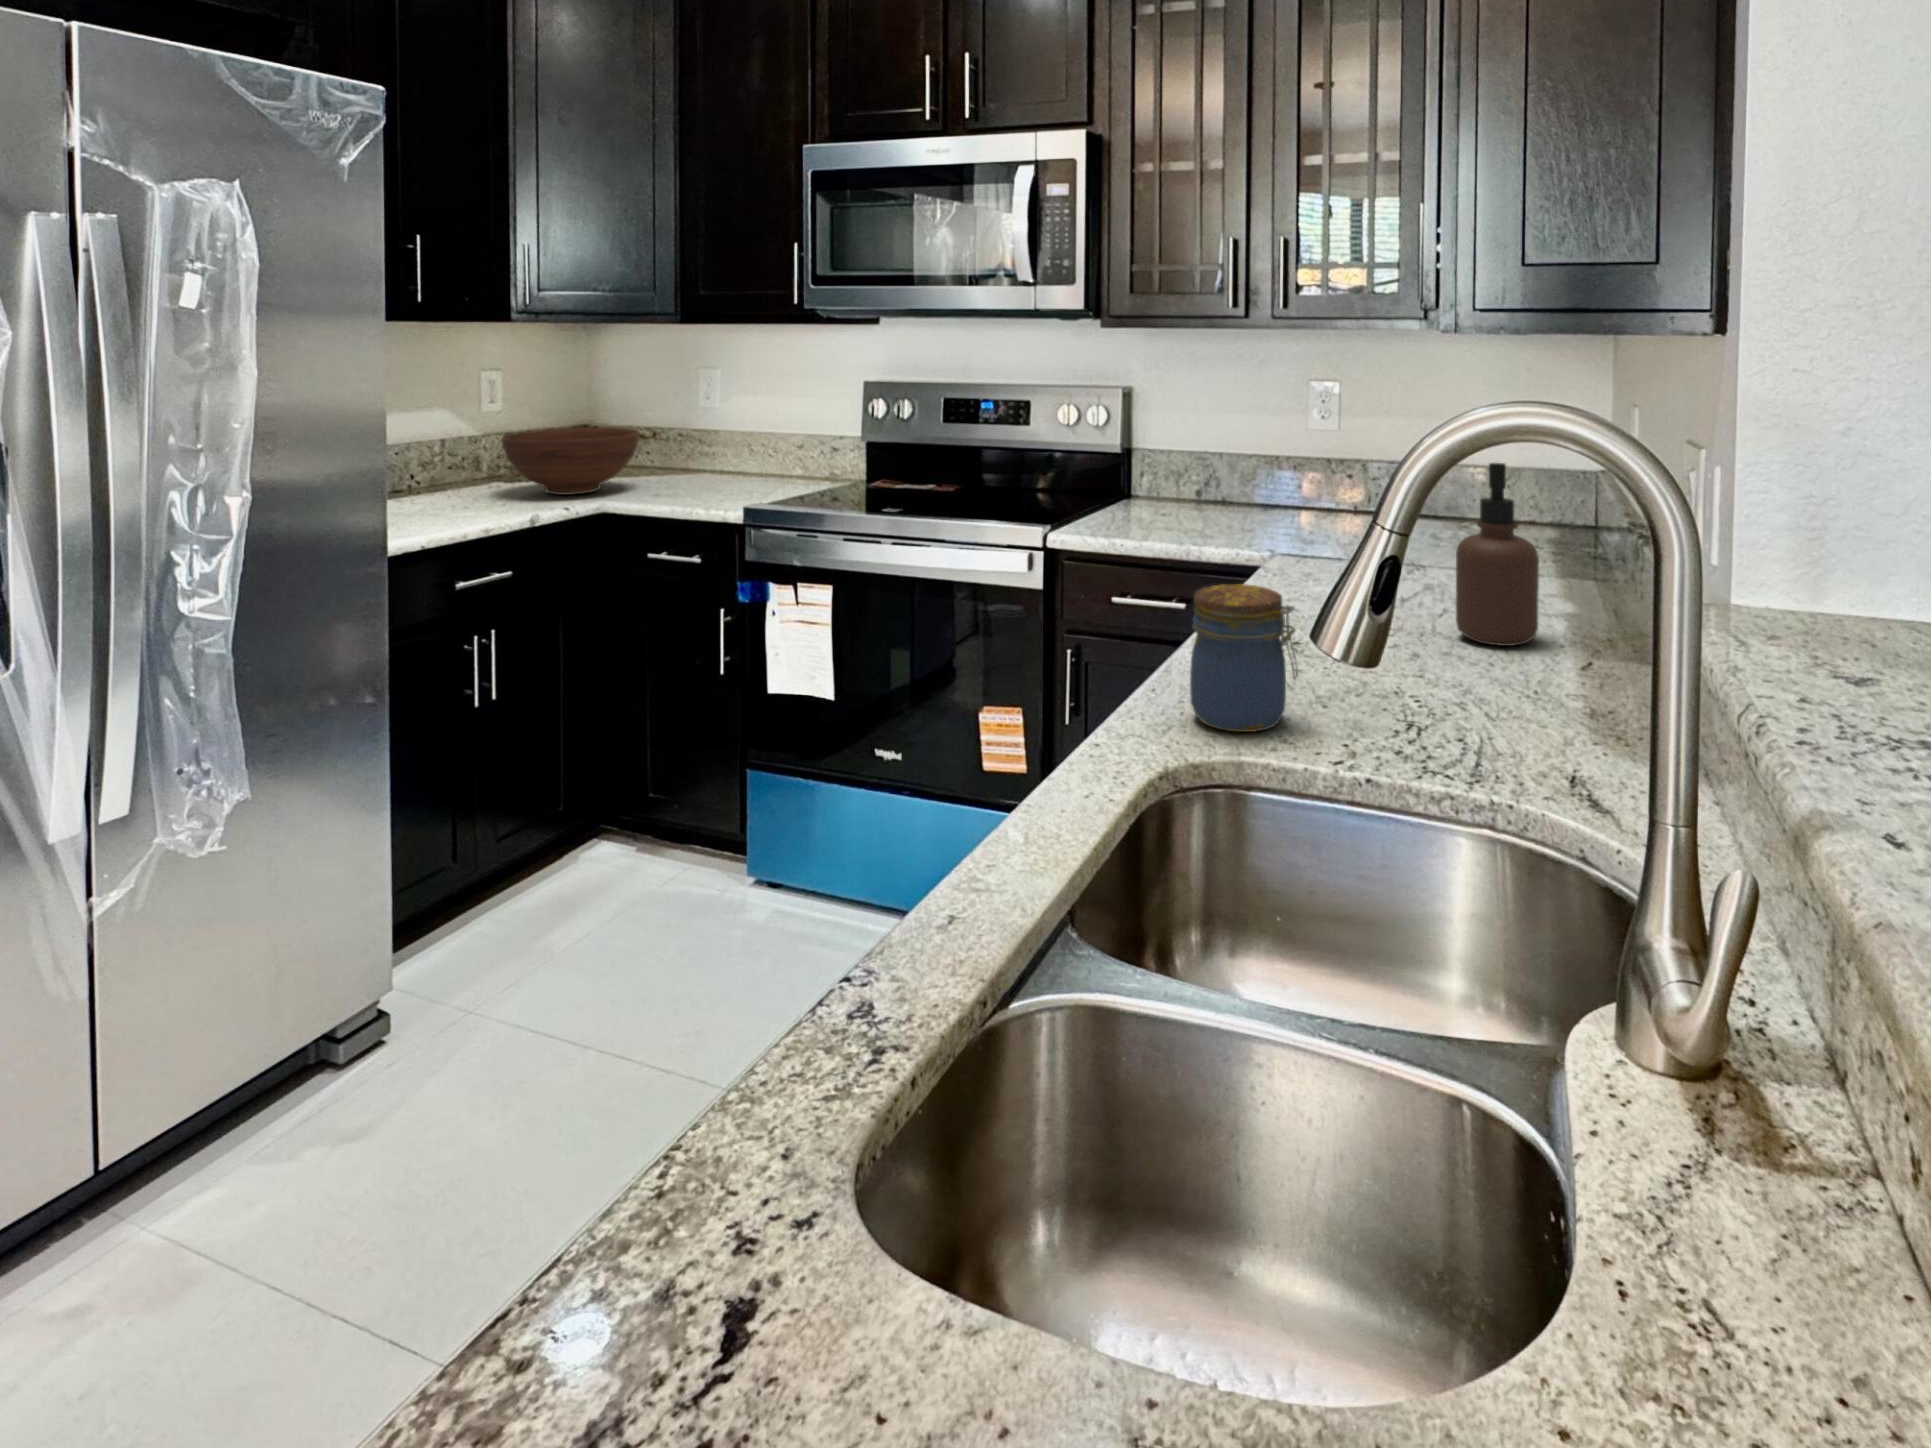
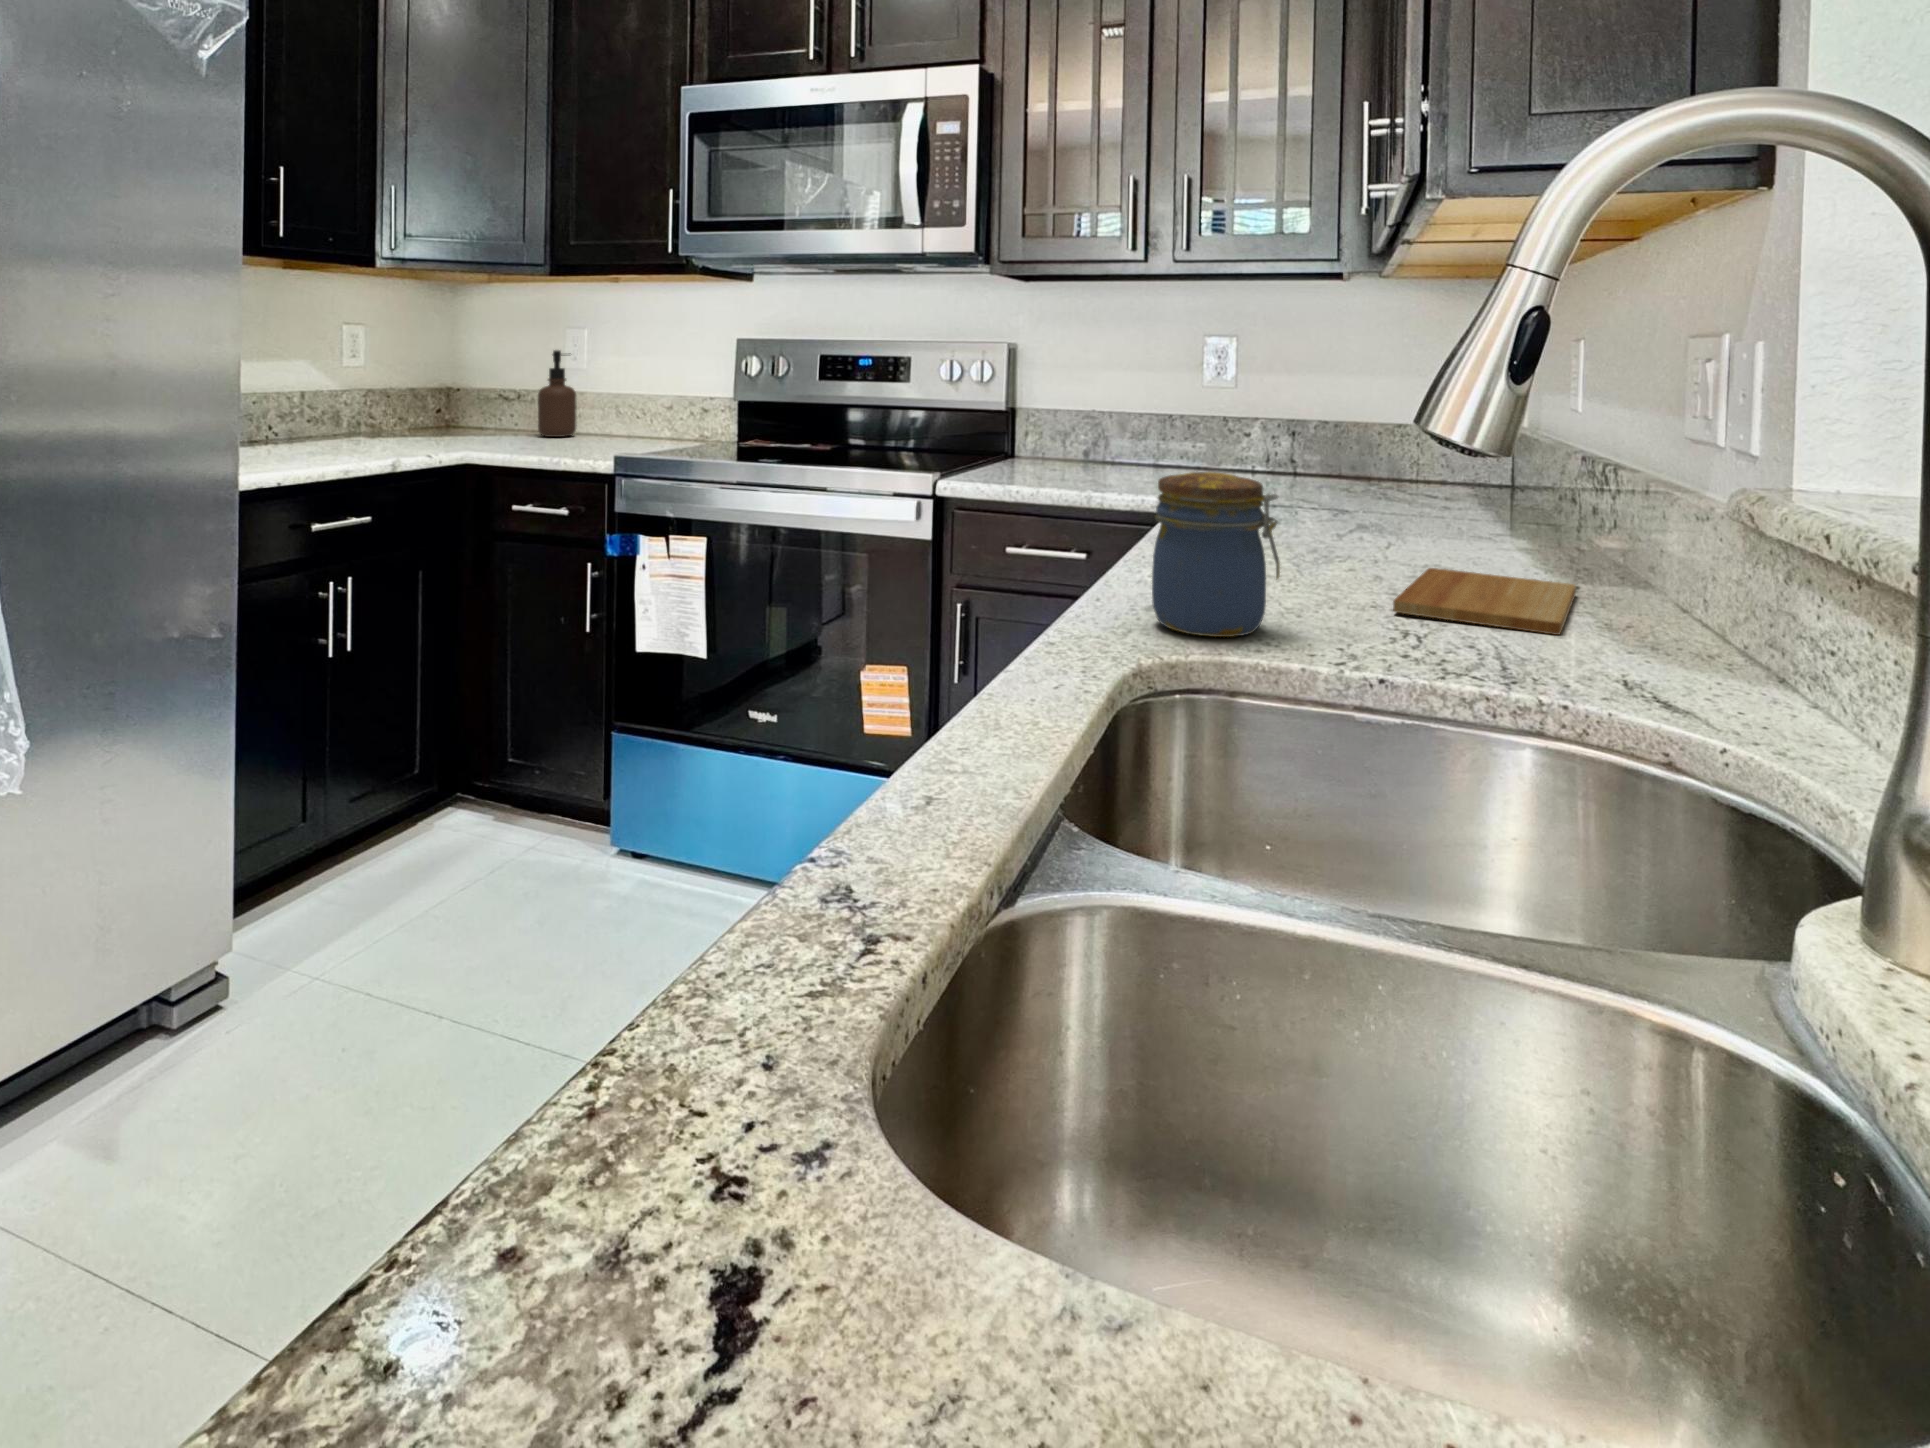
fruit bowl: present [502,428,639,495] -> none [360,381,502,446]
soap dispenser: present [1456,463,1539,646] -> present [538,350,576,437]
cutting board: none [1404,648,1572,724] -> present [1393,568,1576,635]

